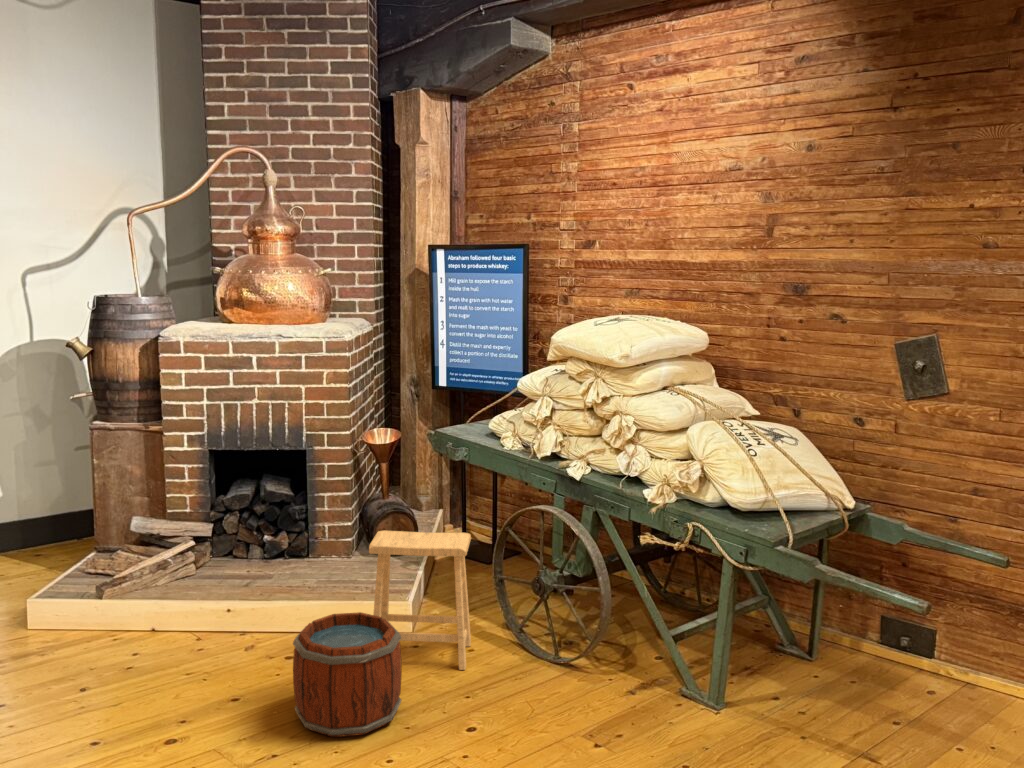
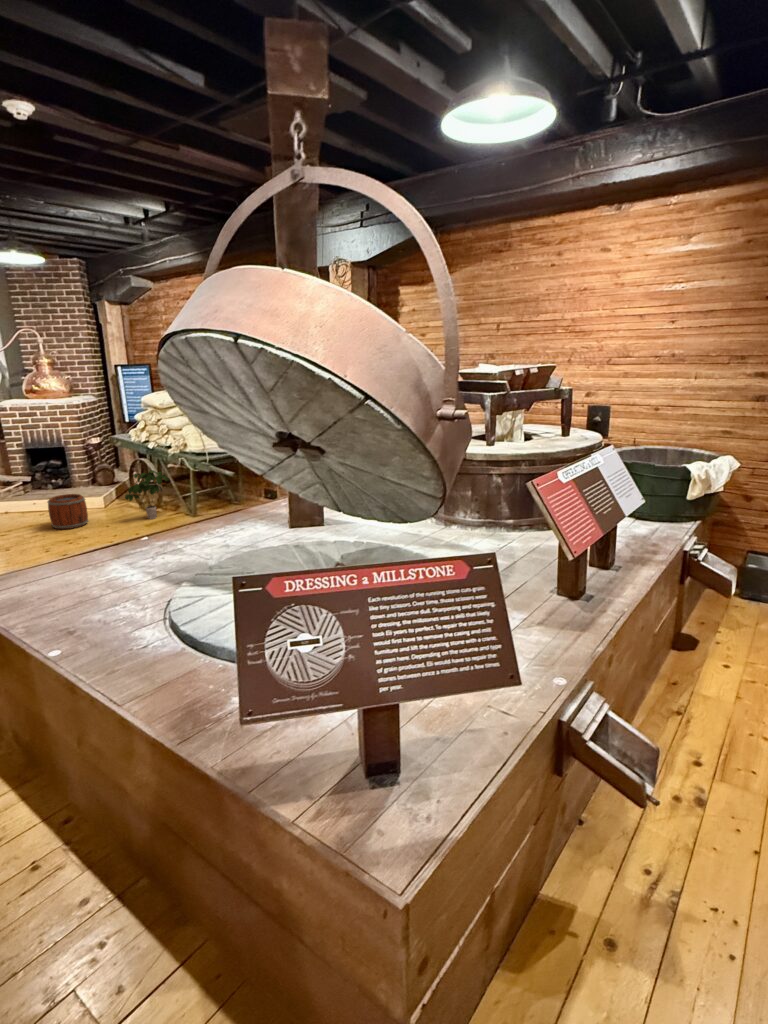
footstool: present [369,531,471,670] -> none [79,470,125,516]
potted plant: none [520,552,635,704] -> present [125,470,170,519]

